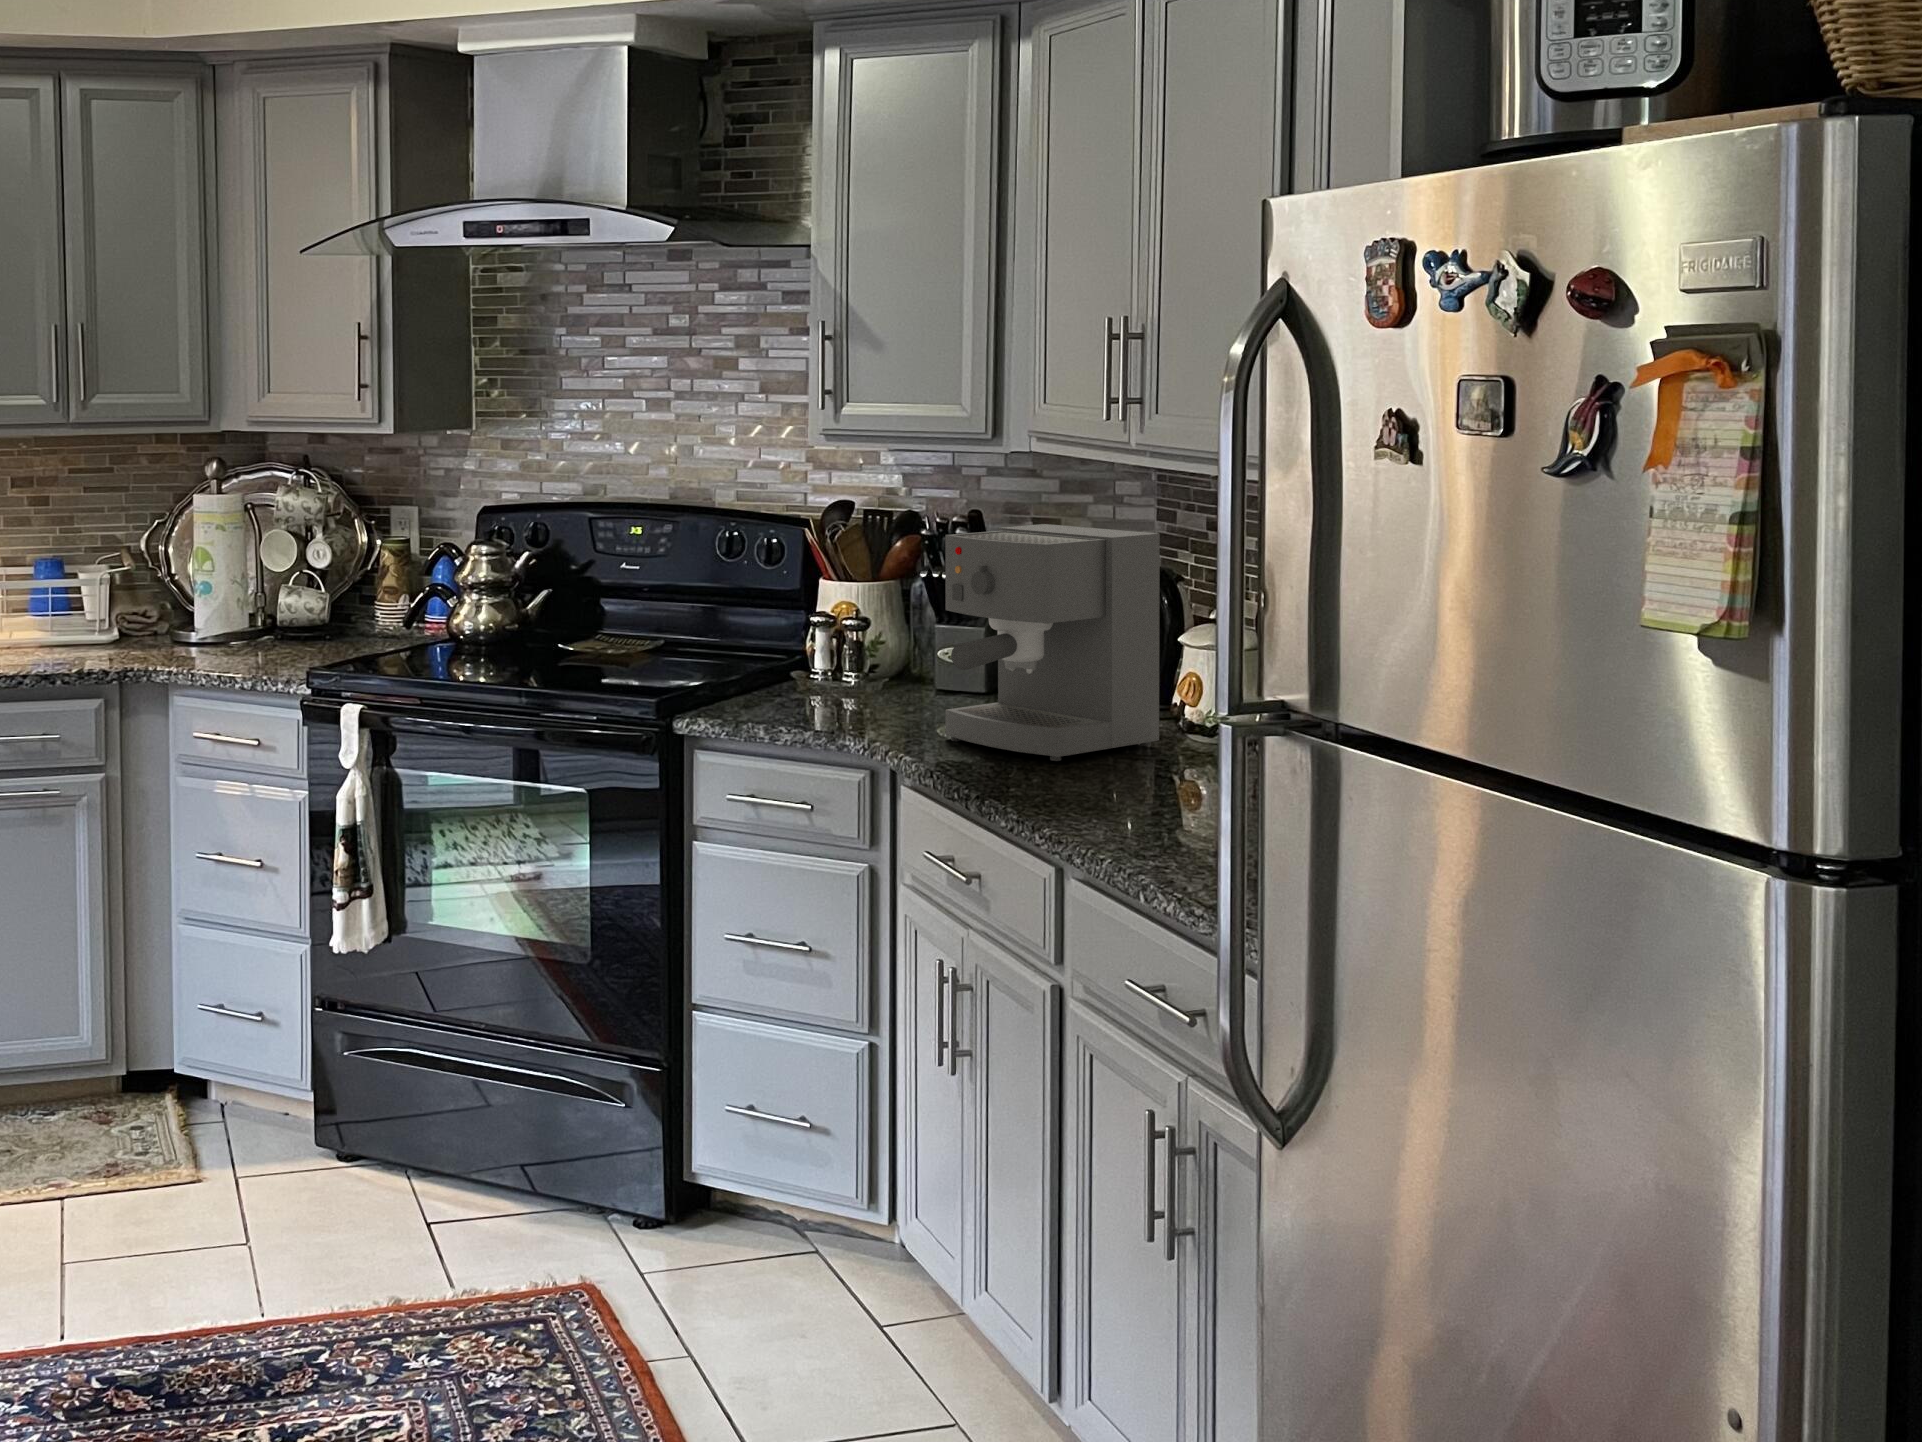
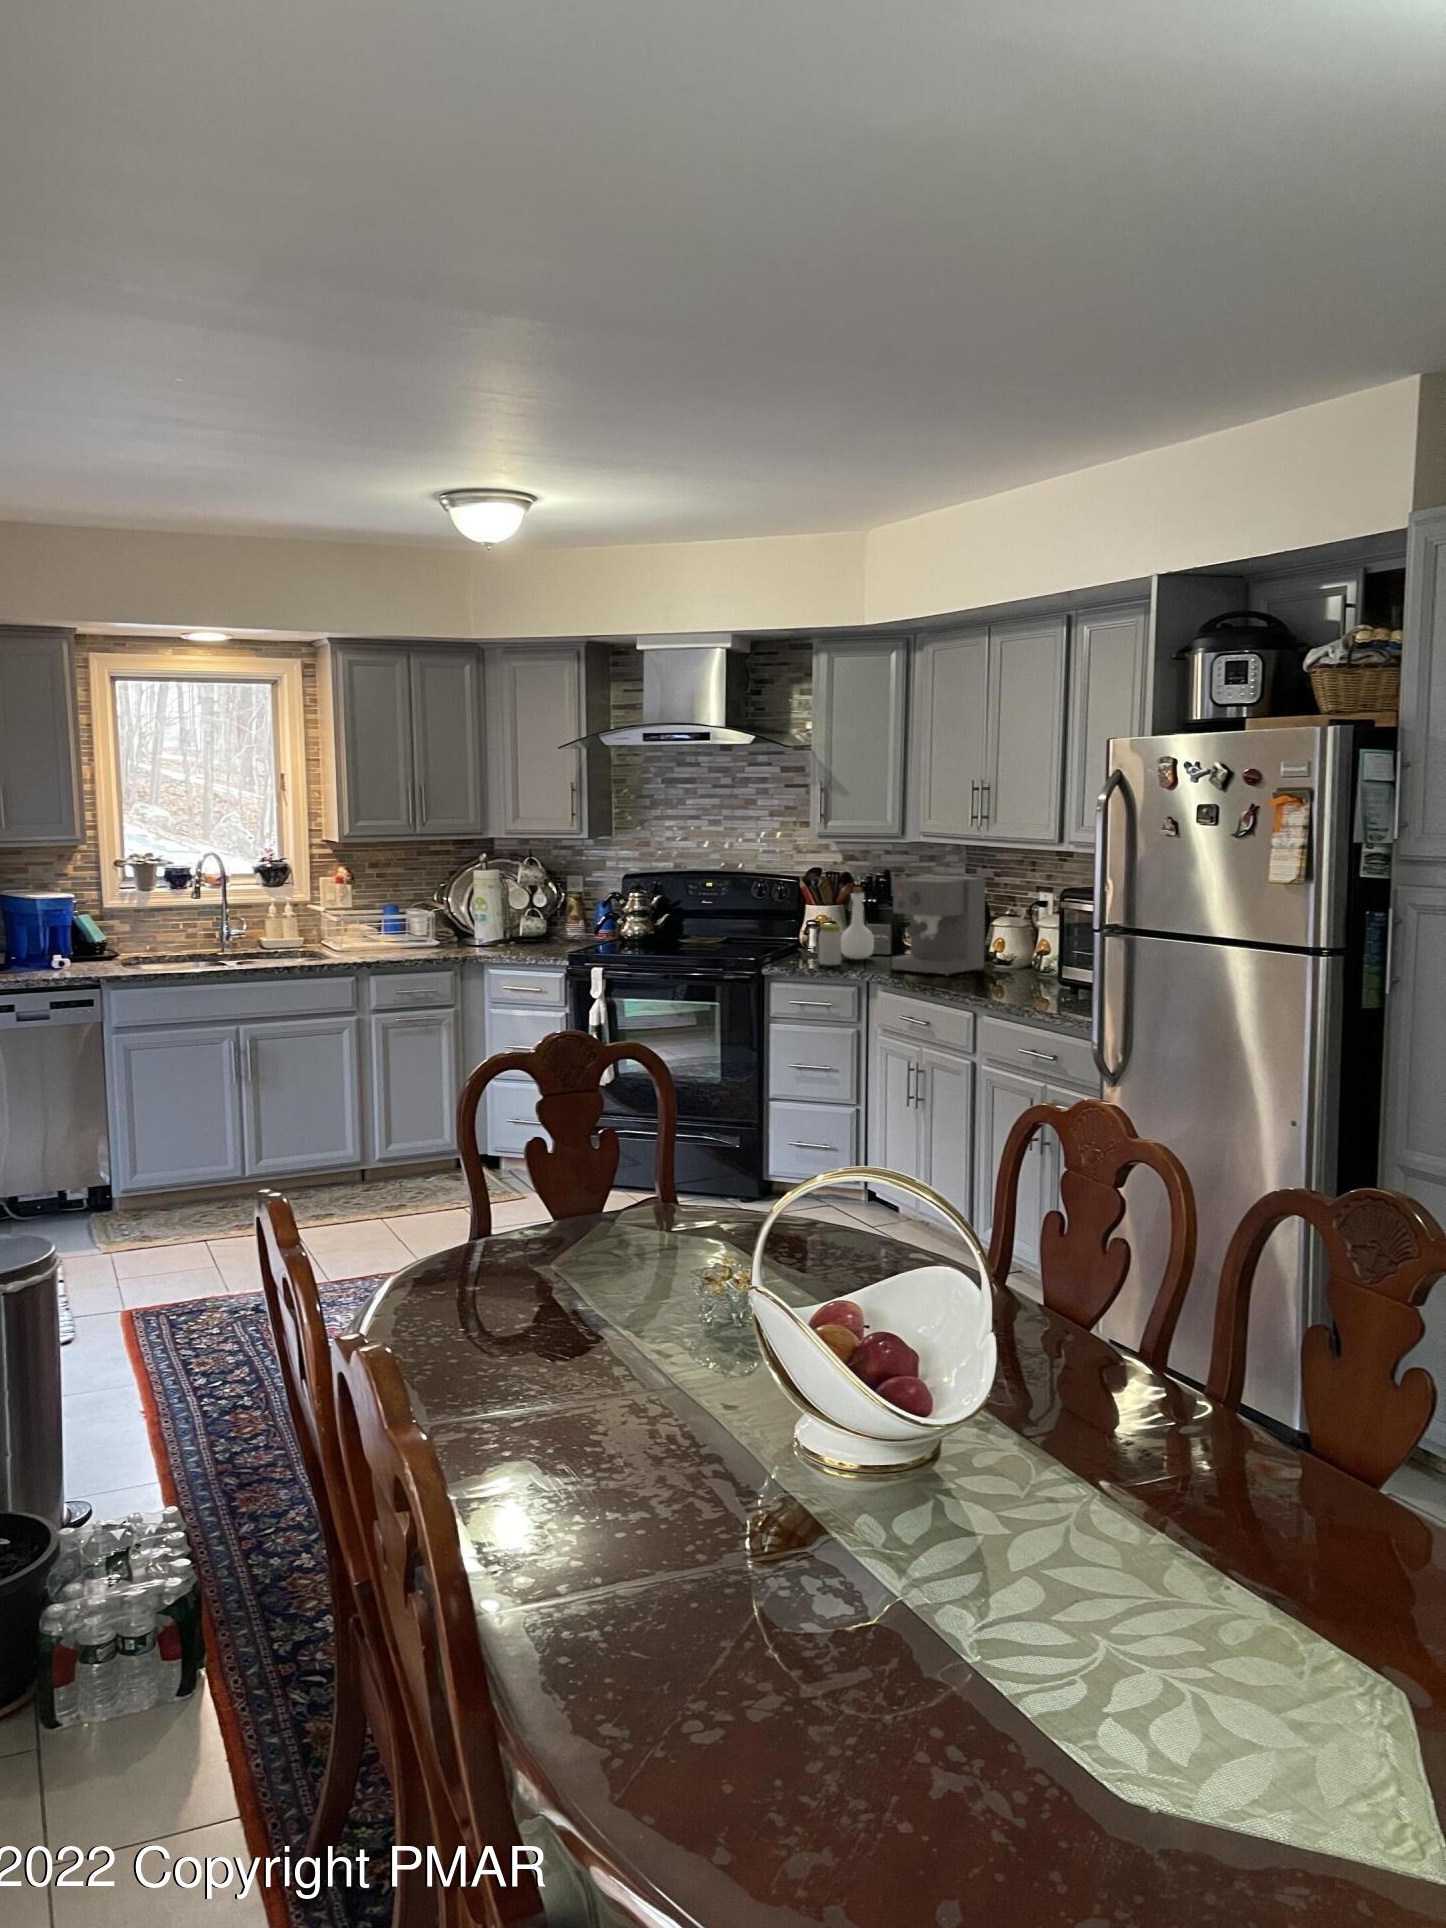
bottle: none [863,546,937,705] -> present [841,887,874,959]
jar: none [798,628,849,721] -> present [818,924,841,965]

